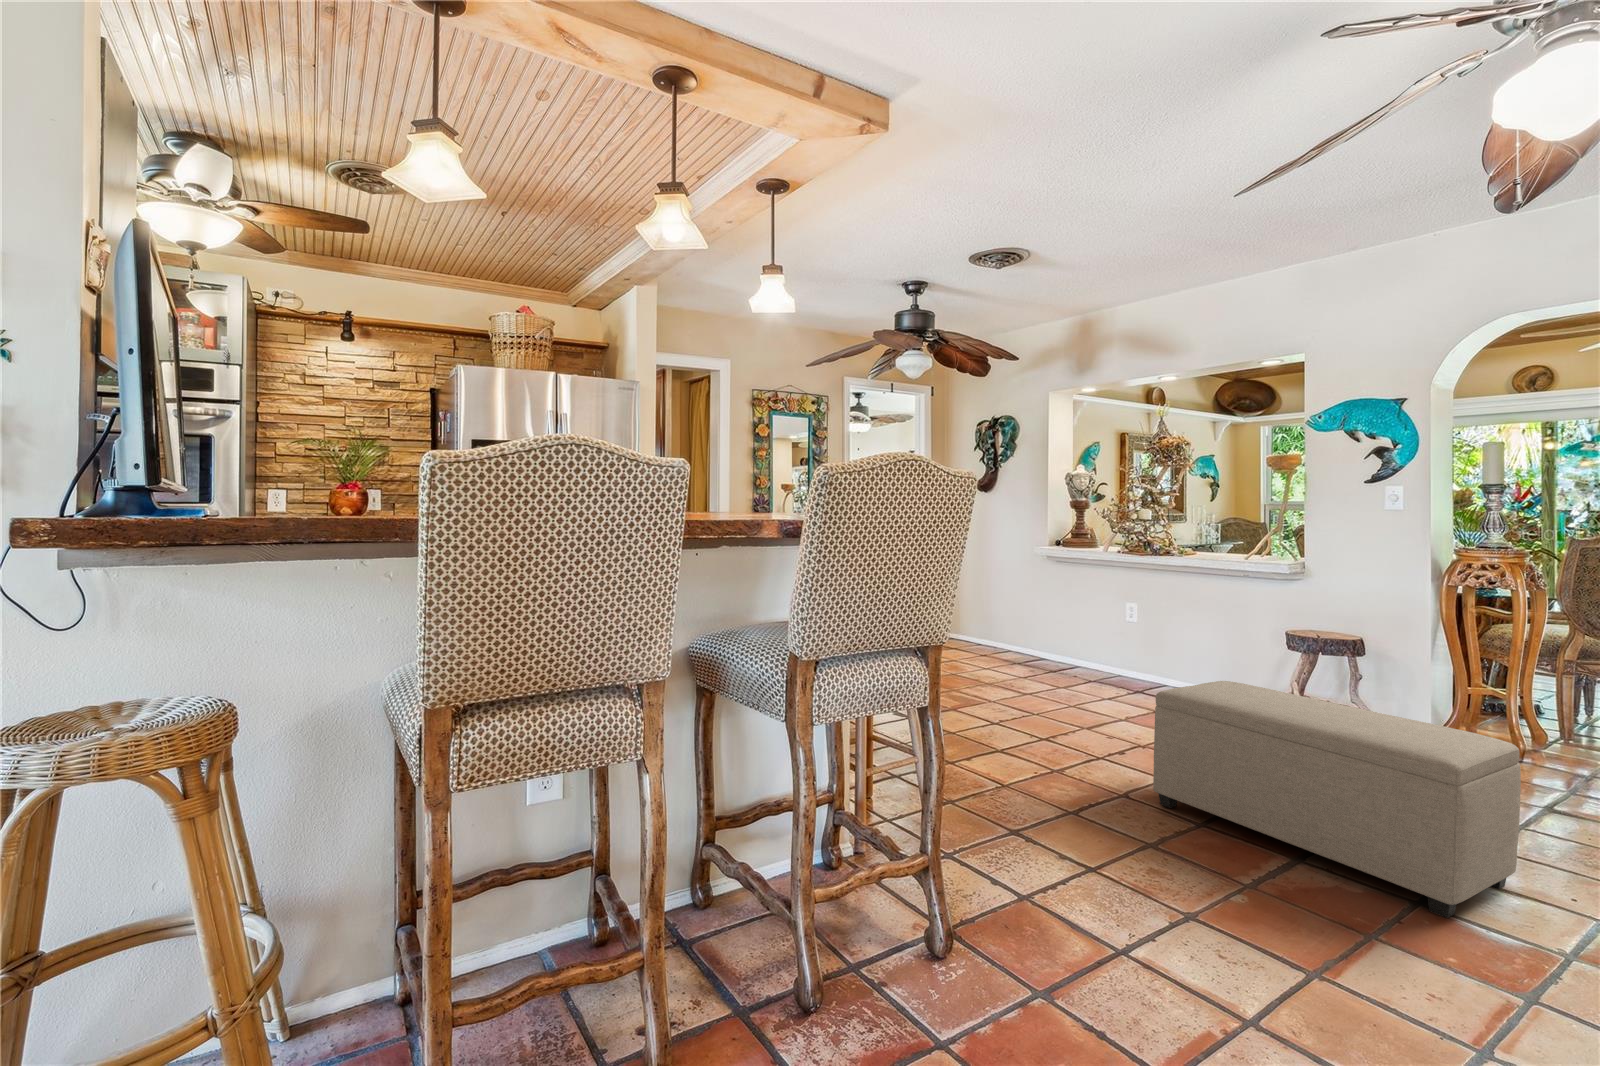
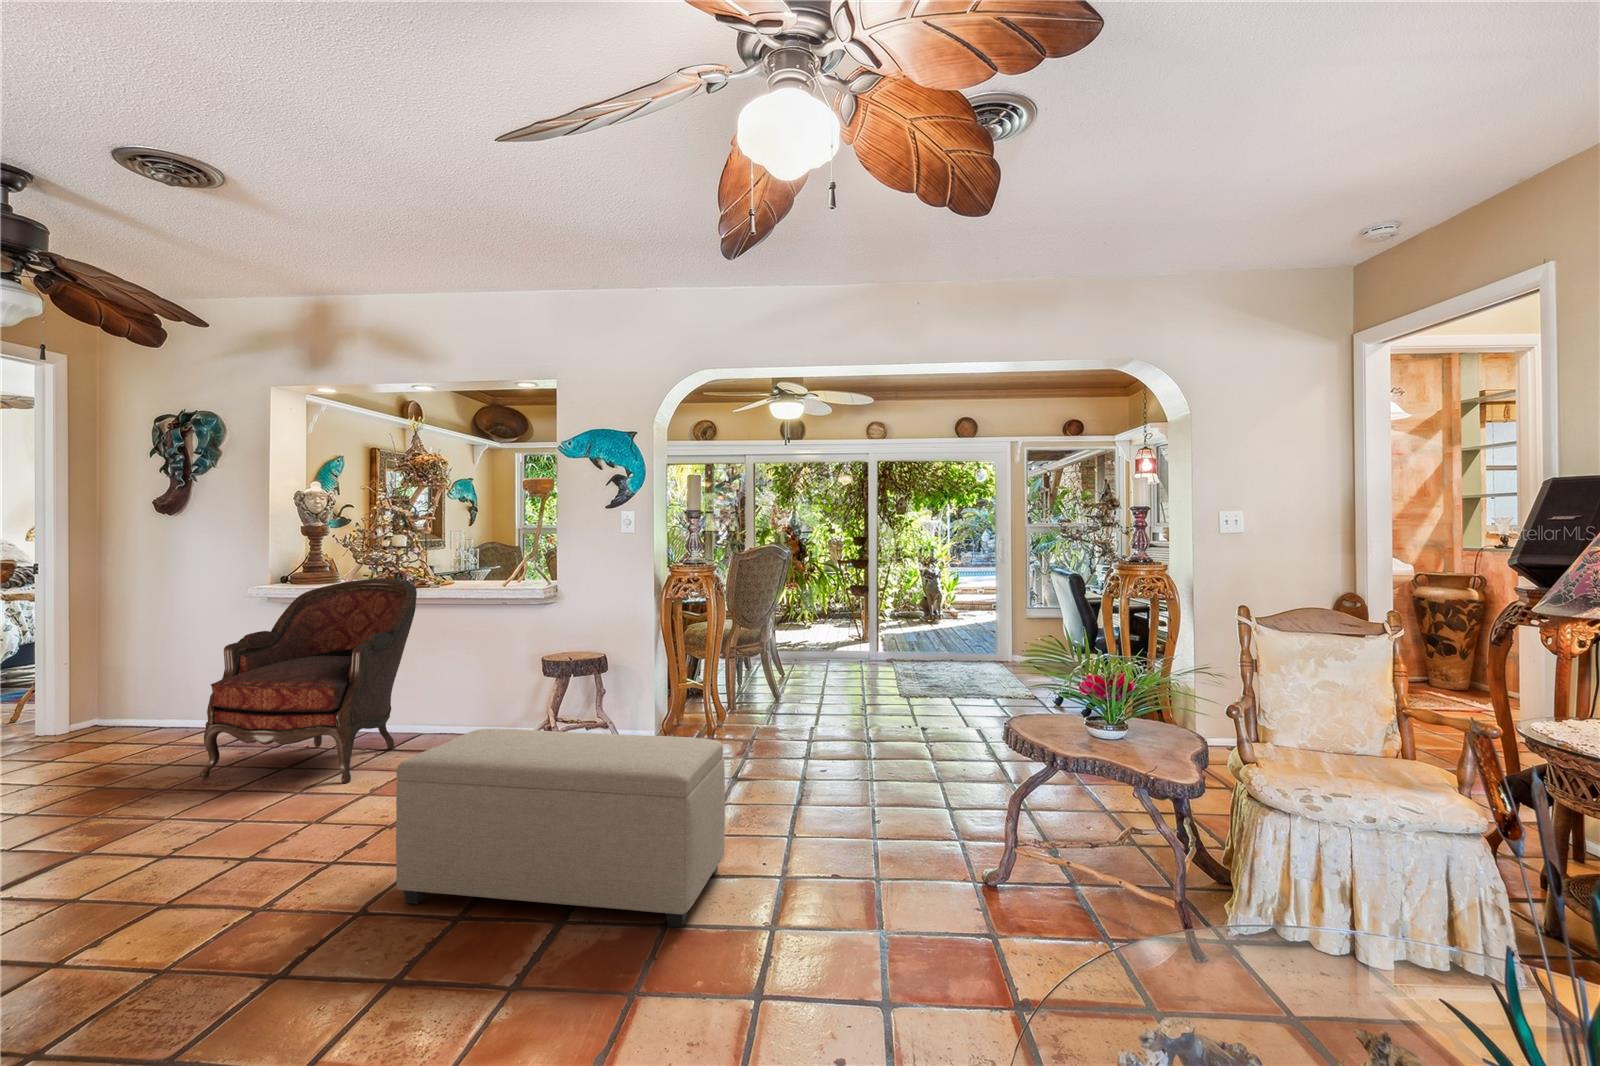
armchair: none [1007,546,1163,708] -> present [200,579,417,783]

